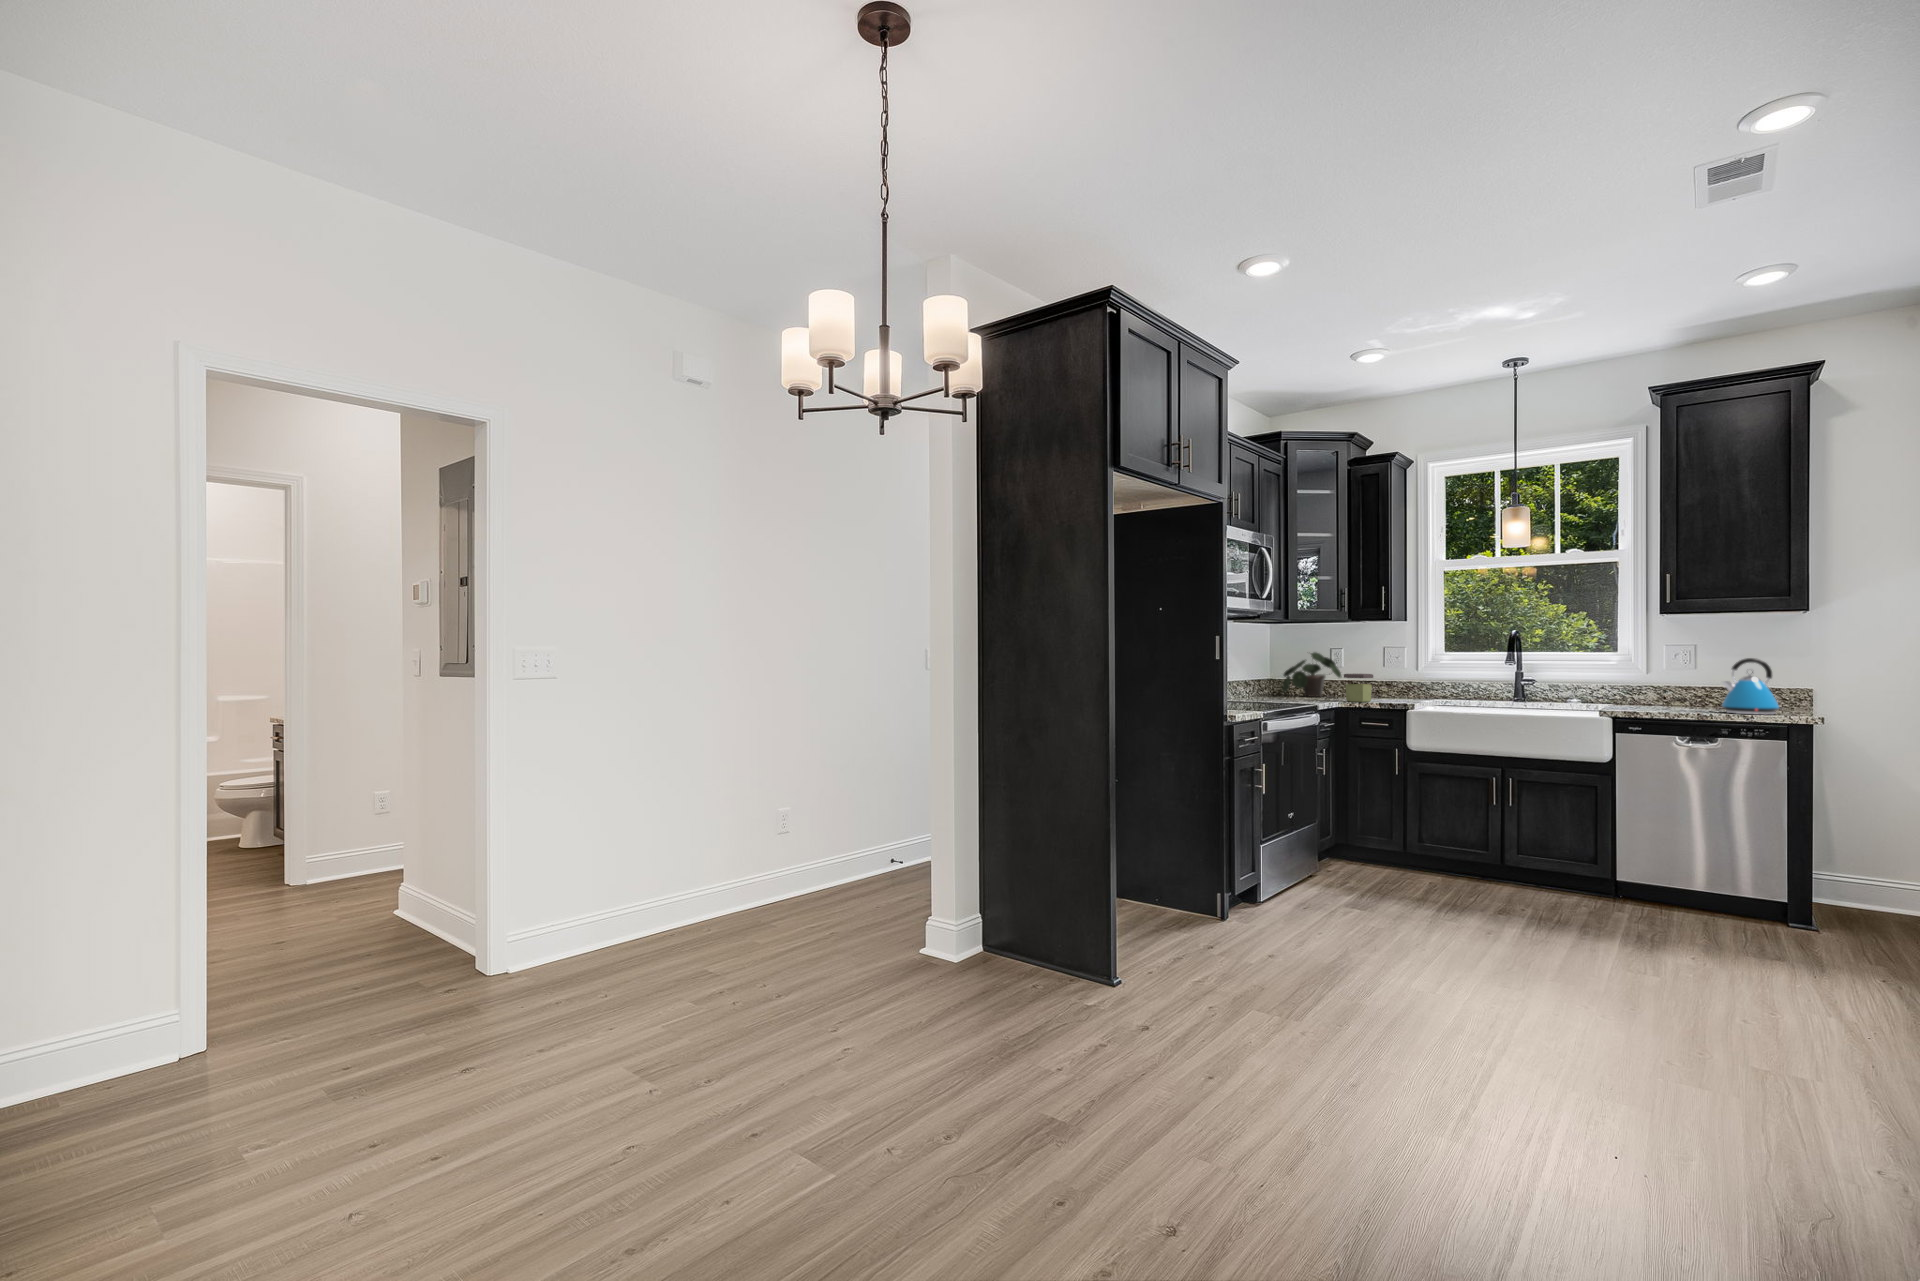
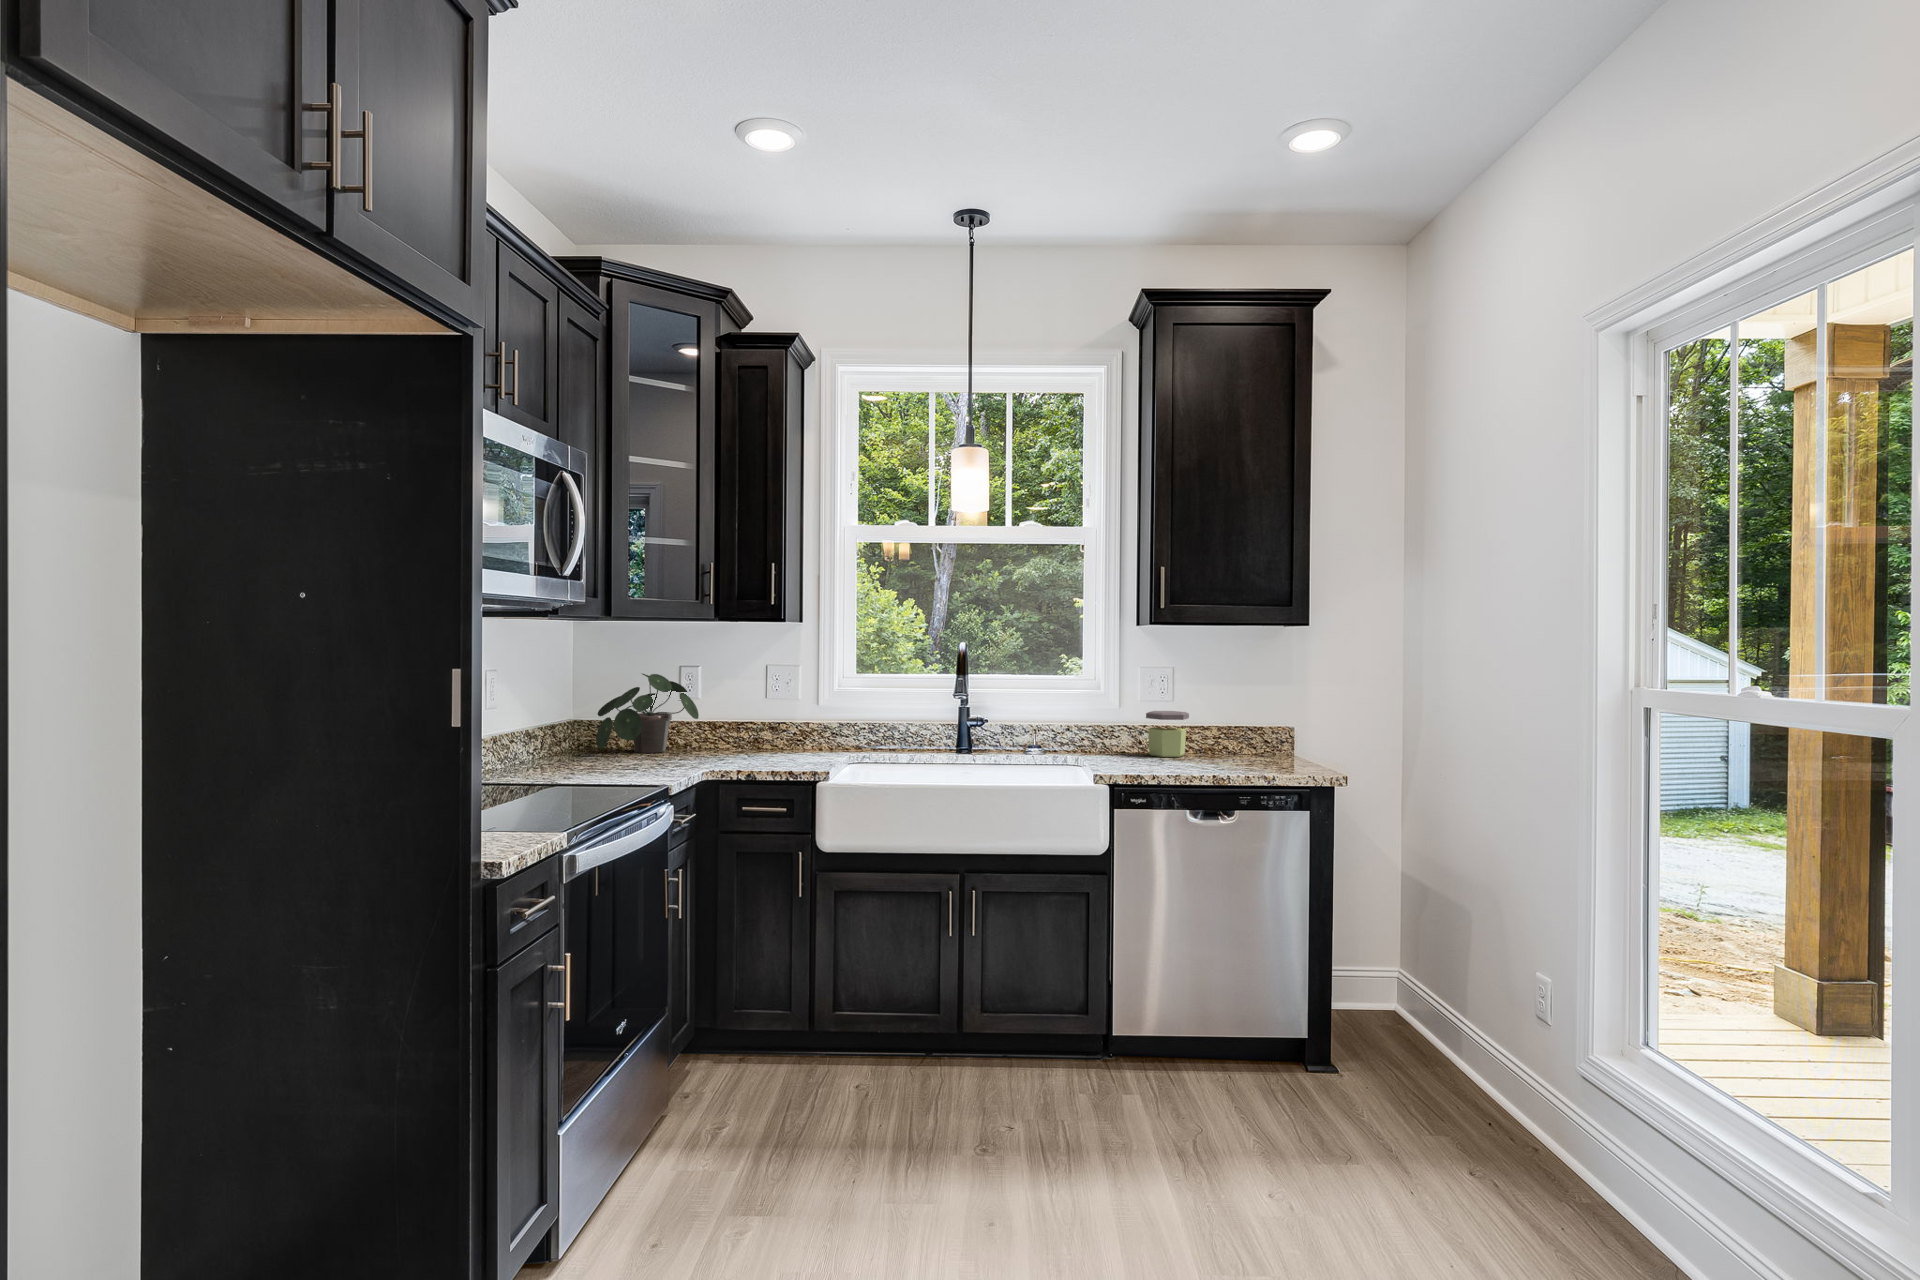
kettle: present [1722,658,1780,714] -> none [1215,687,1280,767]
jar: present [1344,674,1373,702] -> present [1146,711,1189,757]

